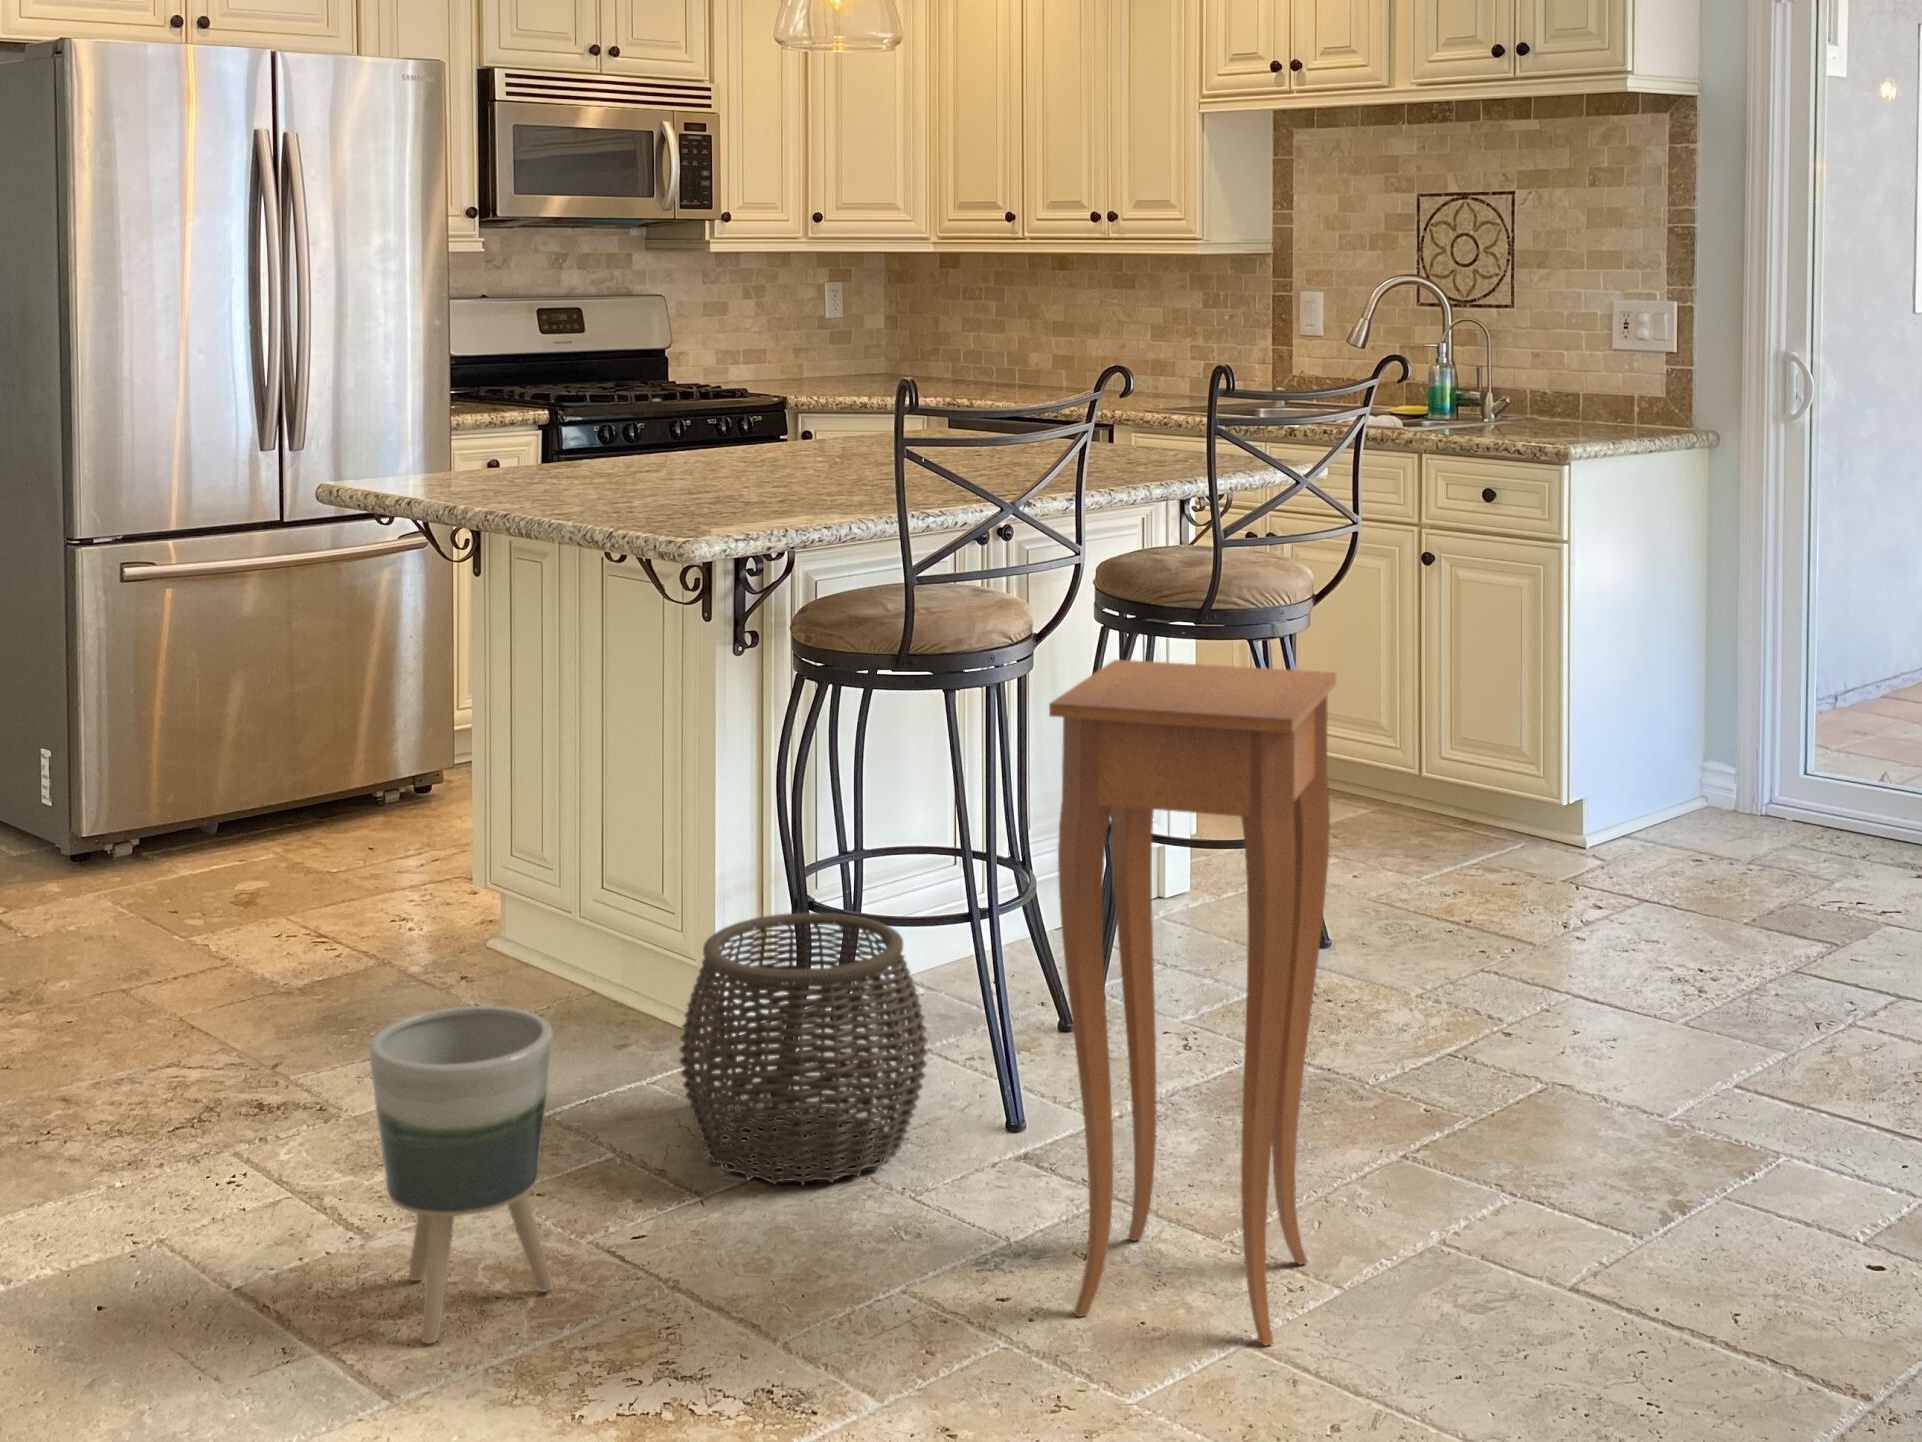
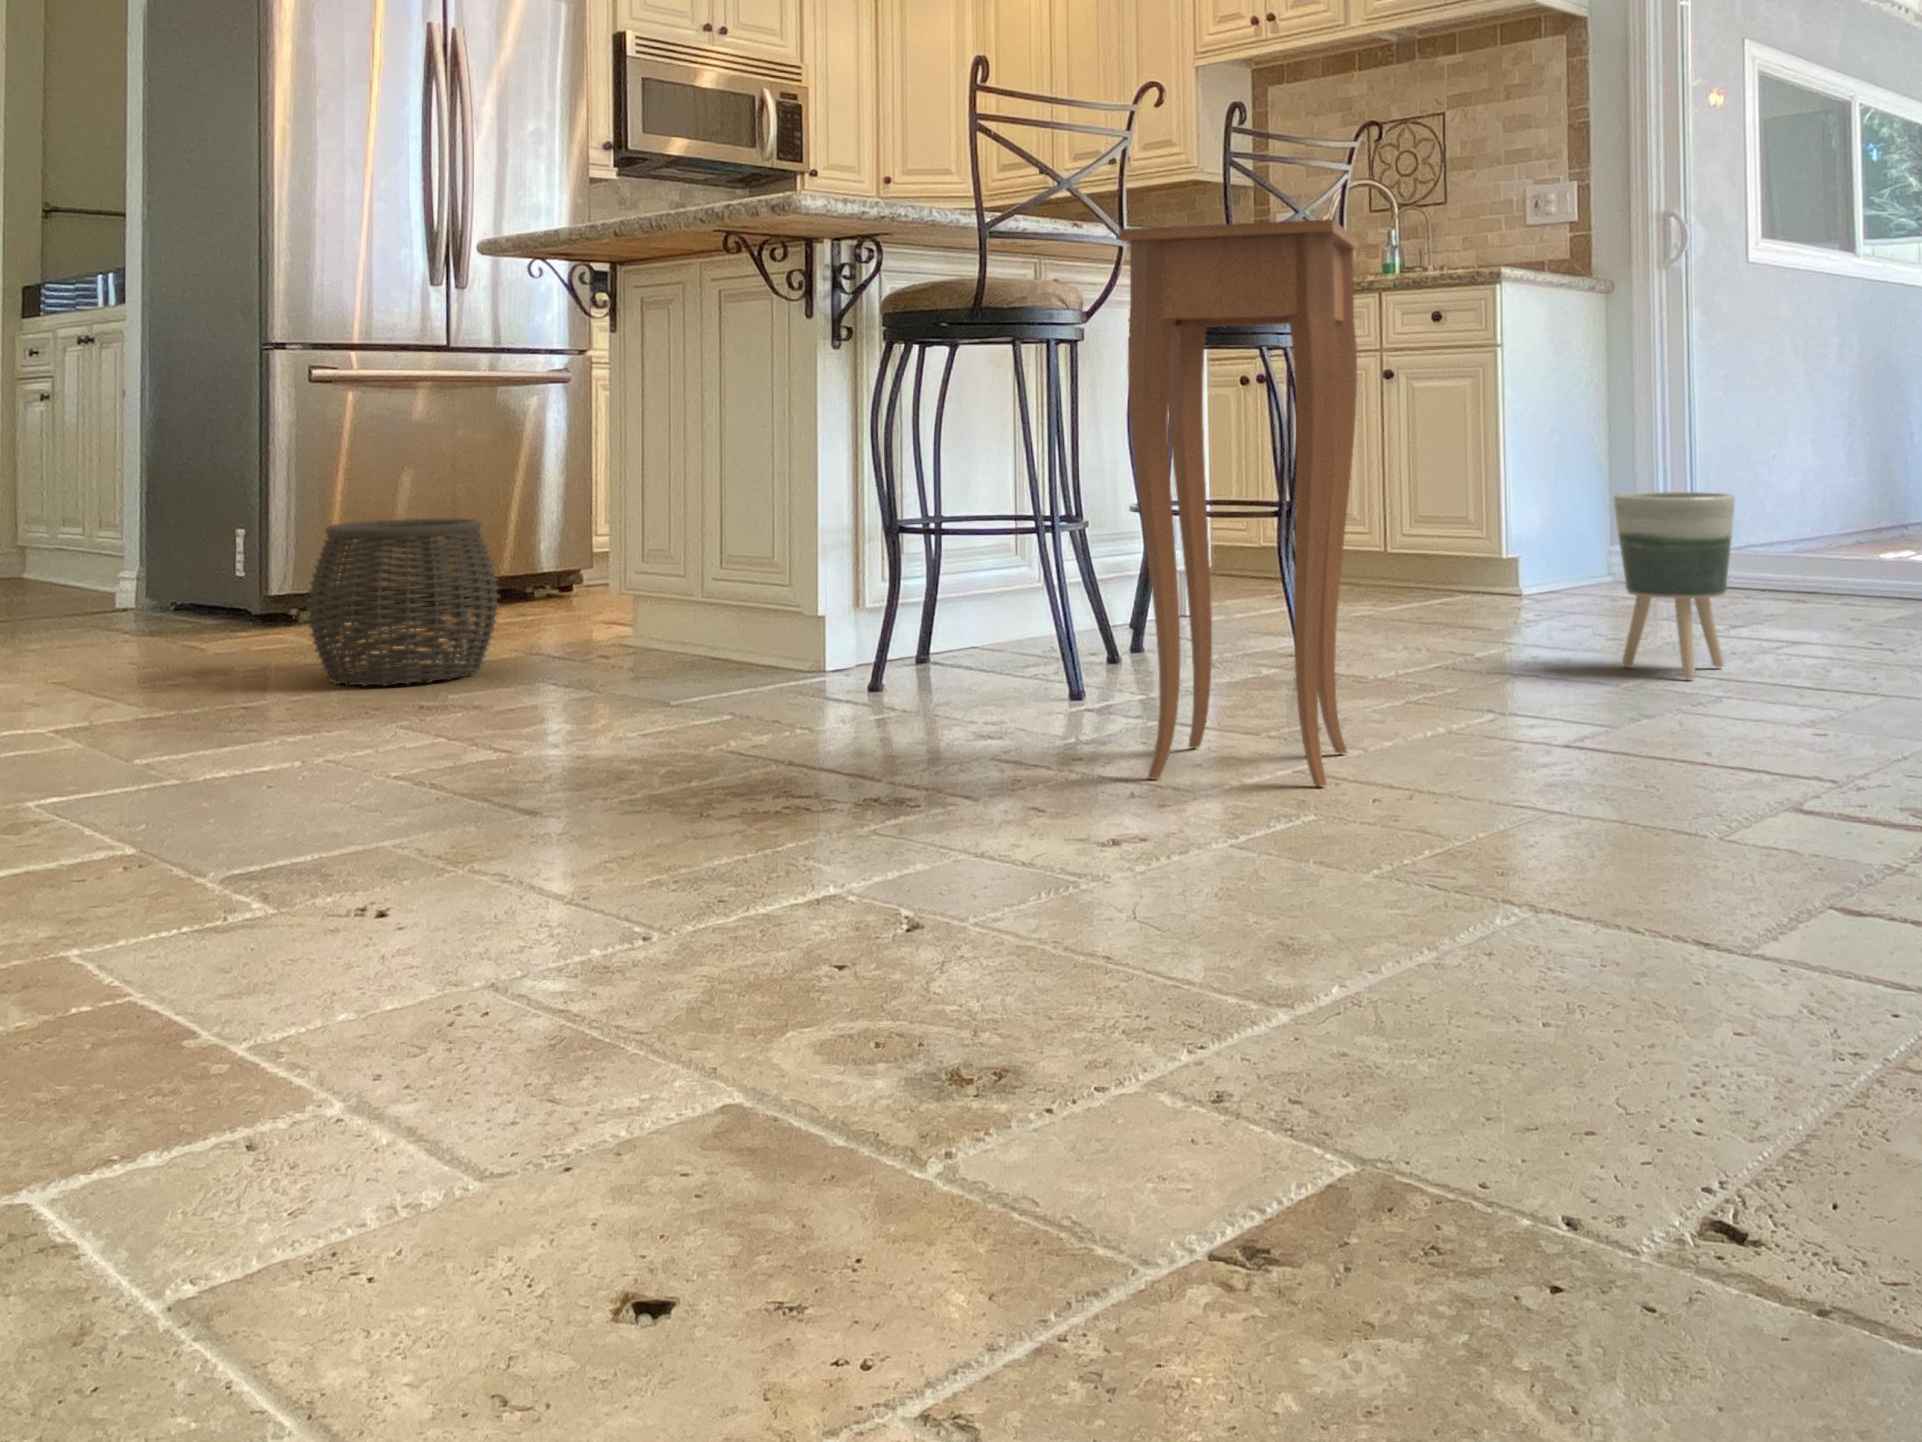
woven basket: present [680,913,928,1185] -> present [307,519,499,686]
planter: present [369,1006,553,1343] -> present [1614,492,1735,680]

